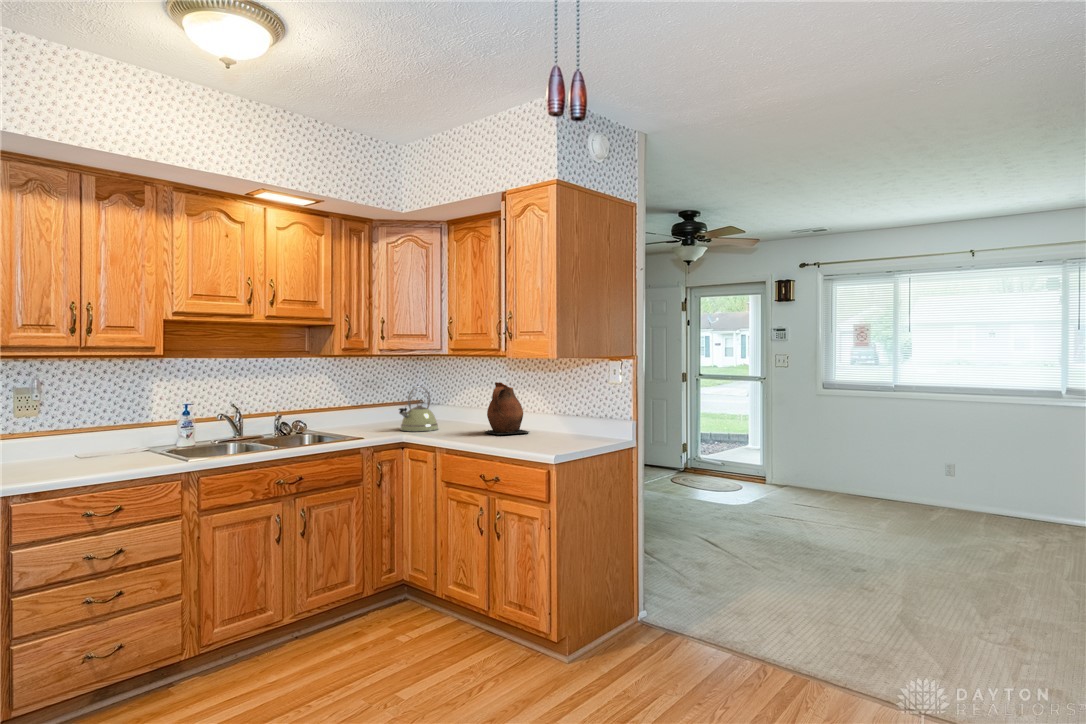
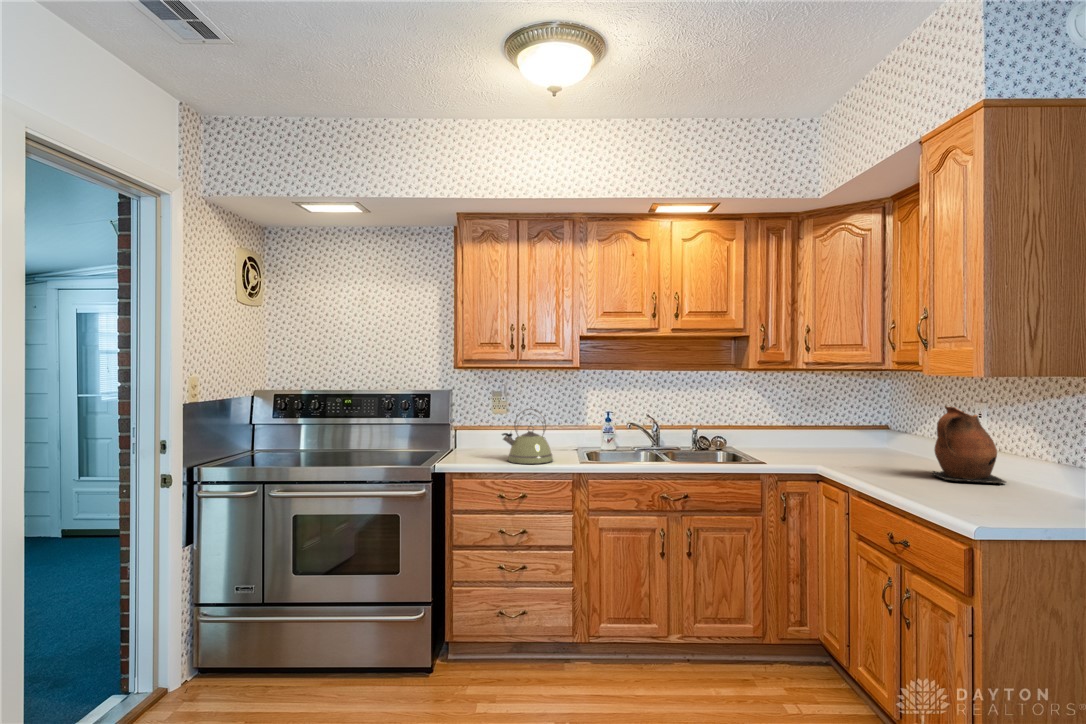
kettle: present [399,387,438,432] -> present [502,409,553,464]

